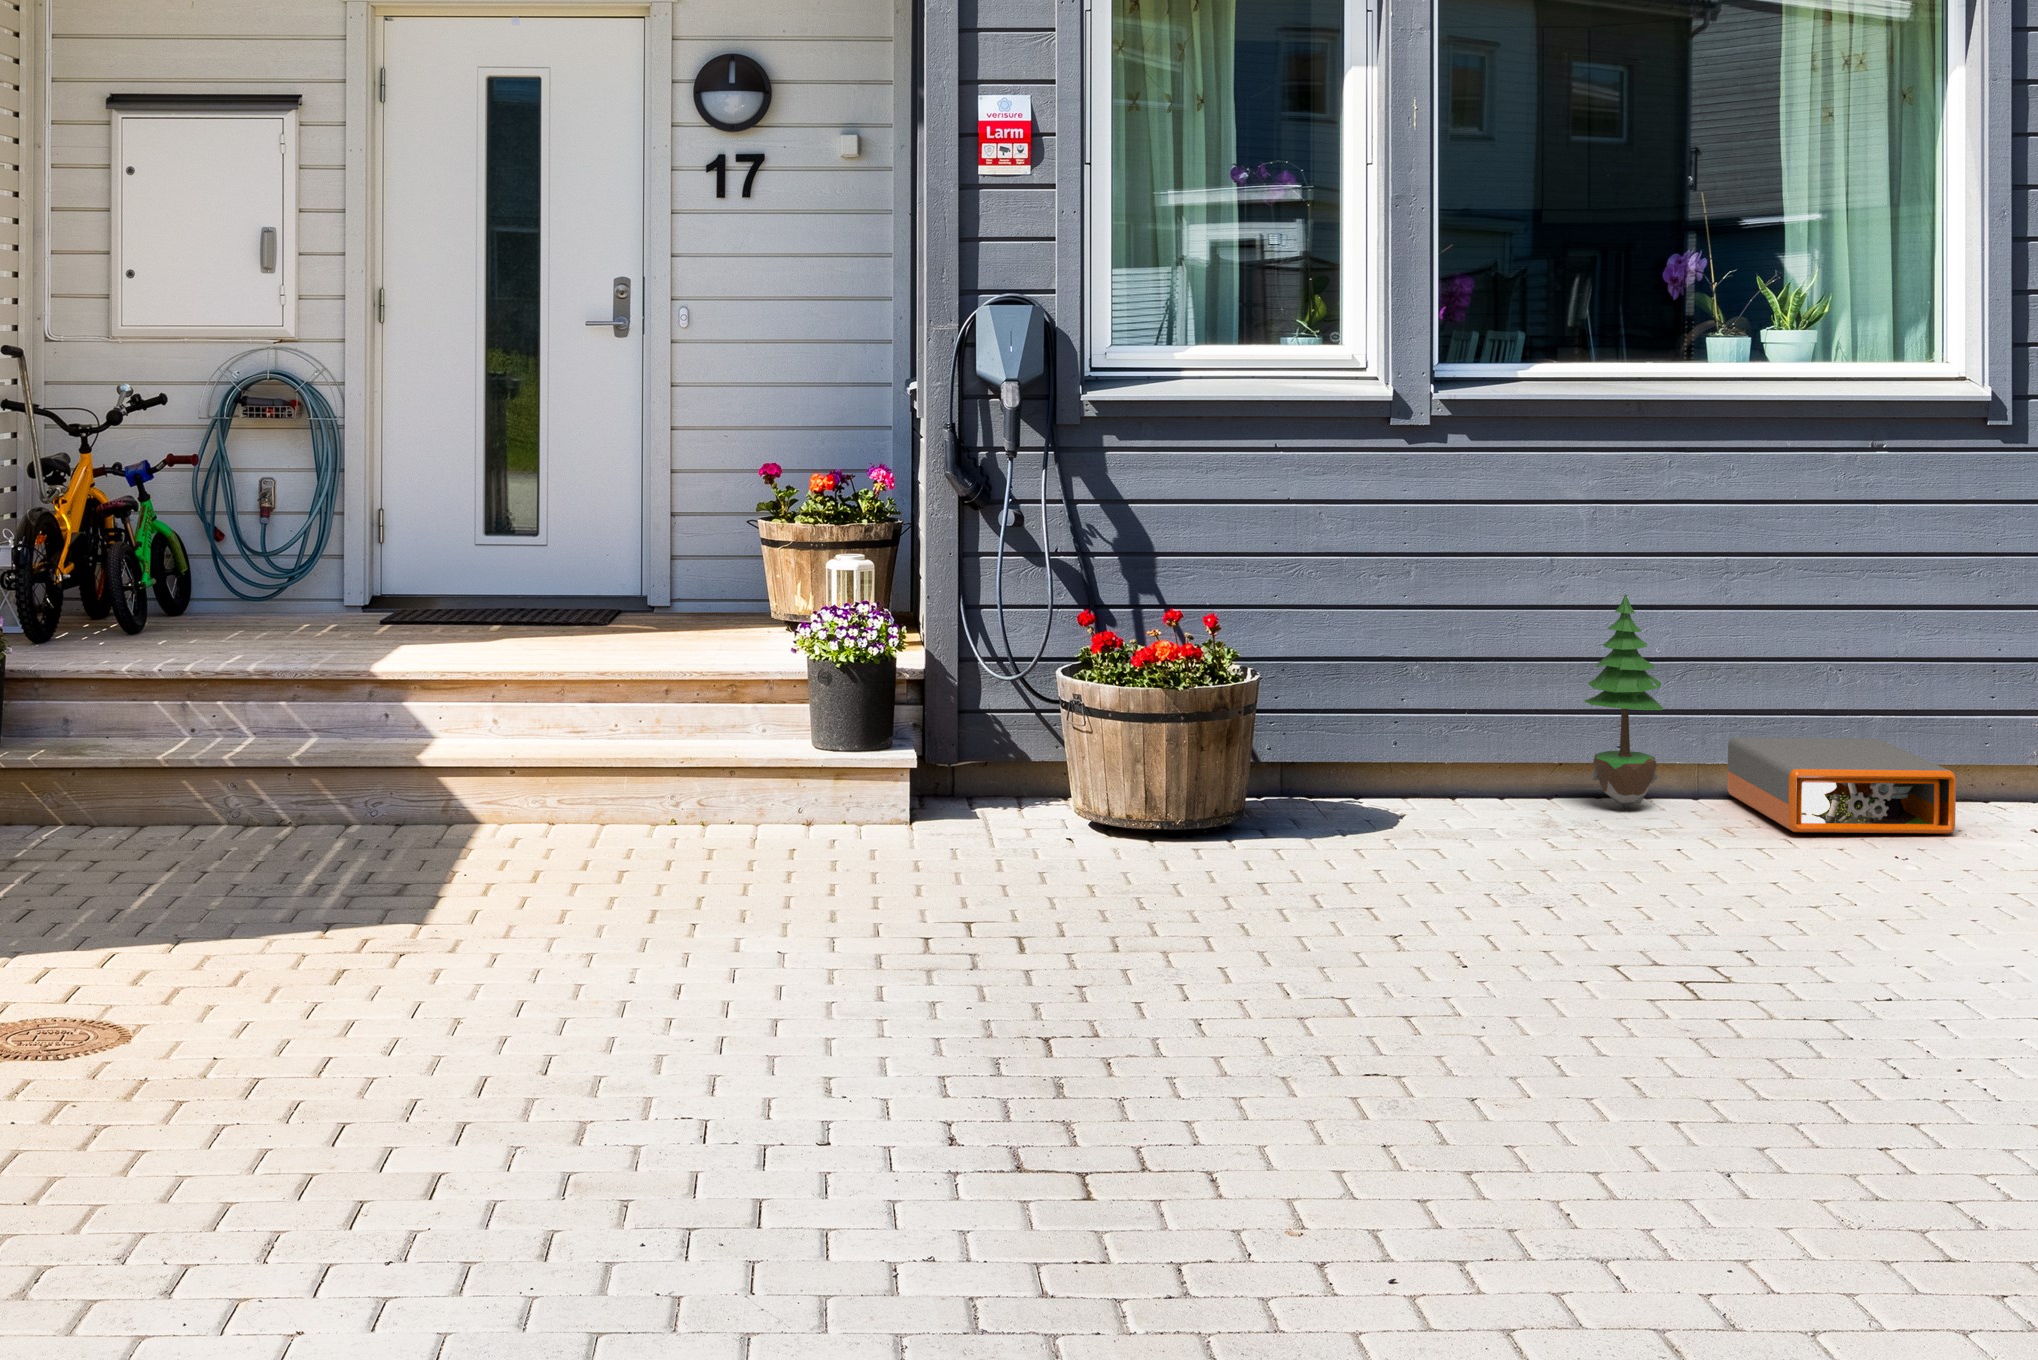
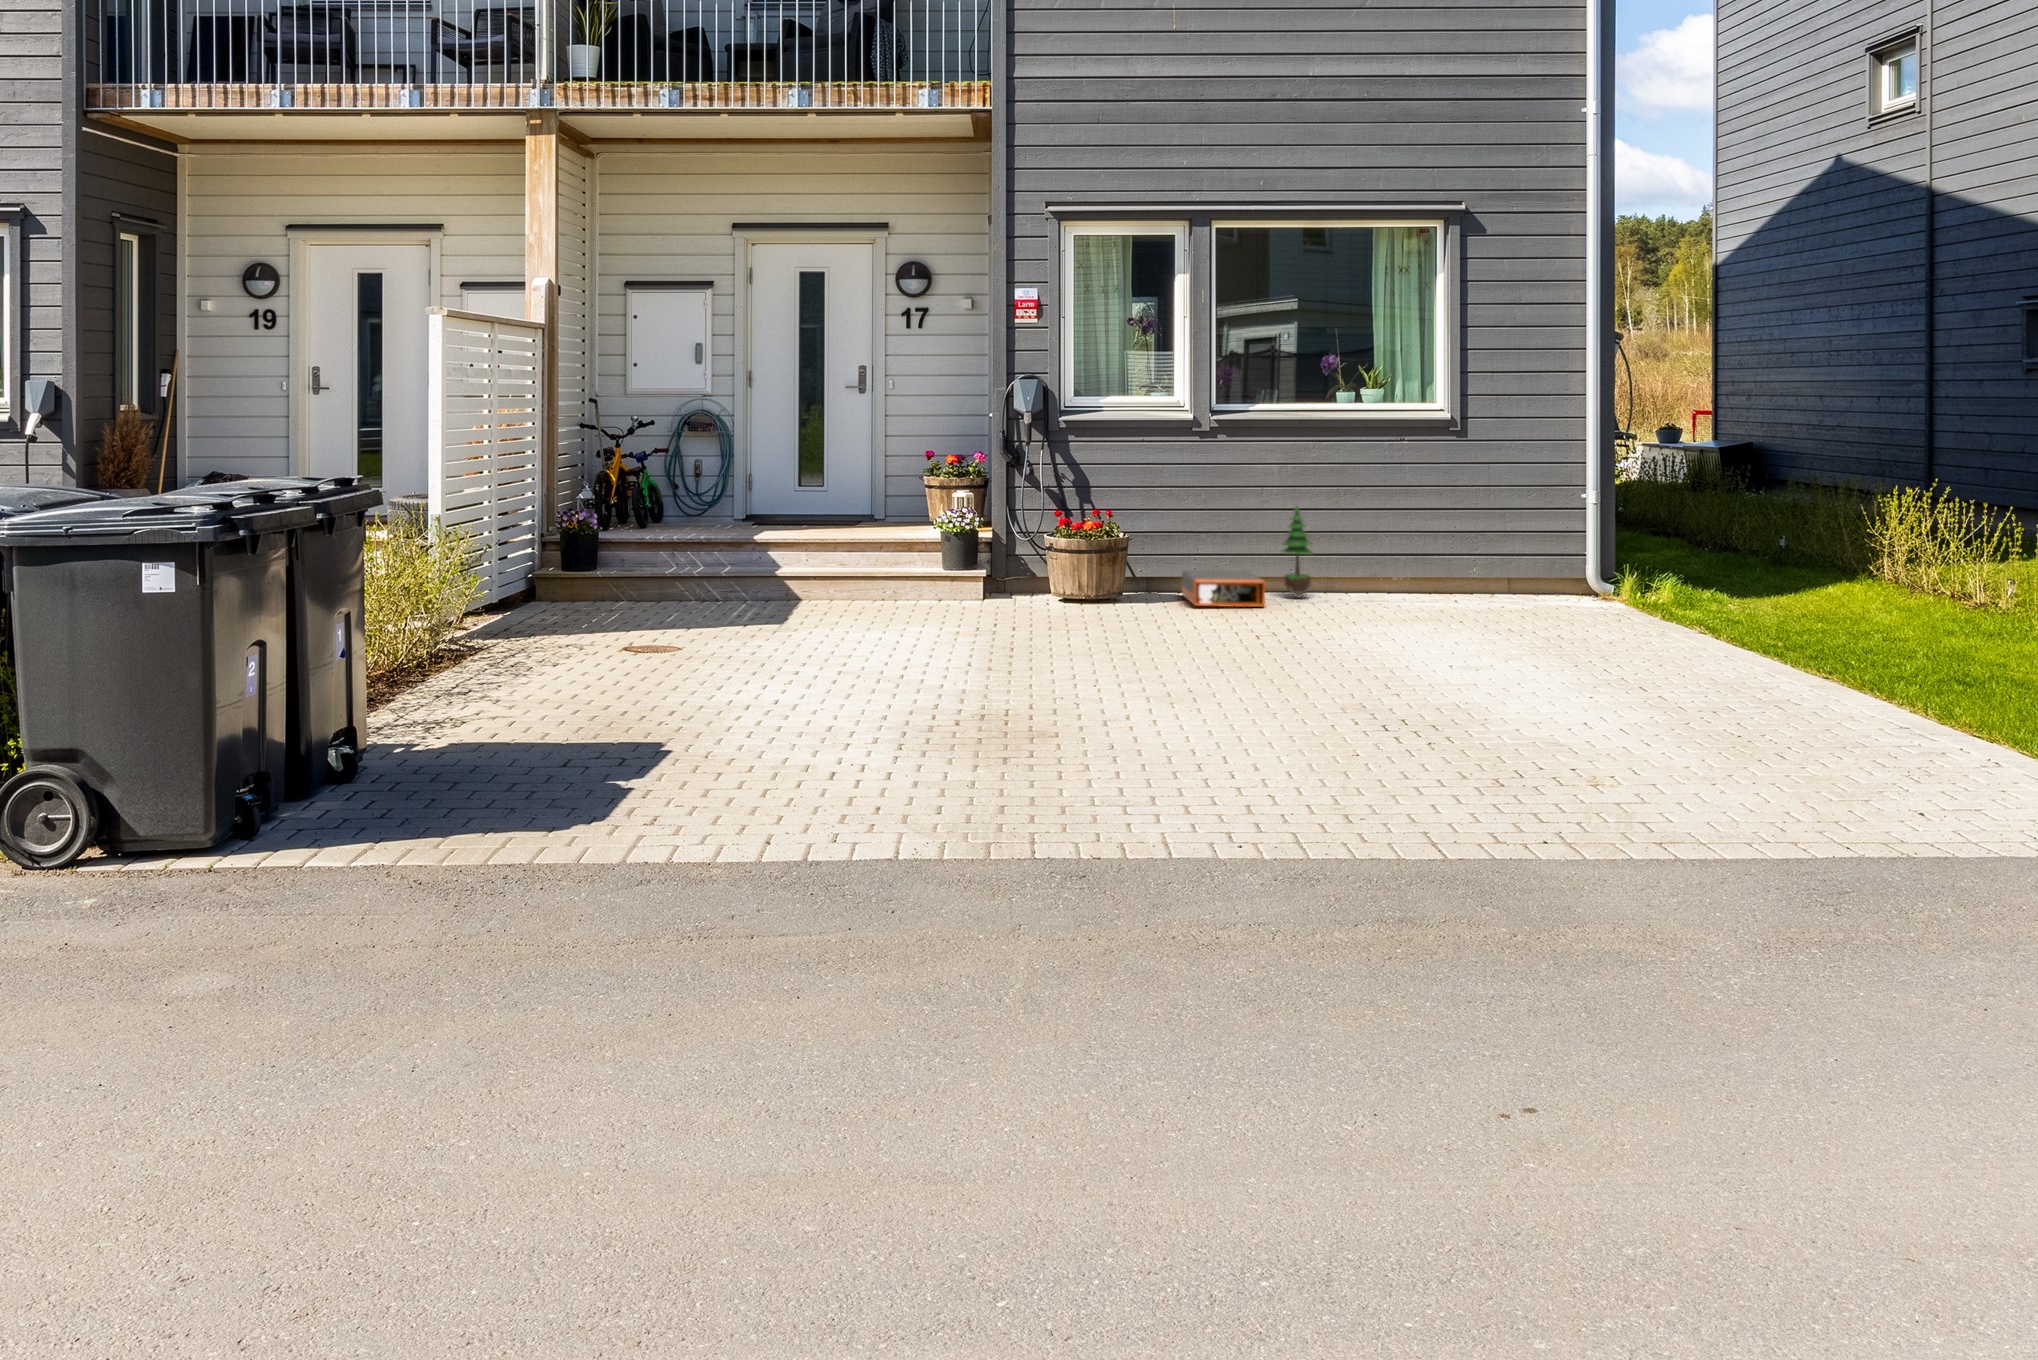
storage box: present [1727,737,1956,833] -> present [1182,570,1265,607]

